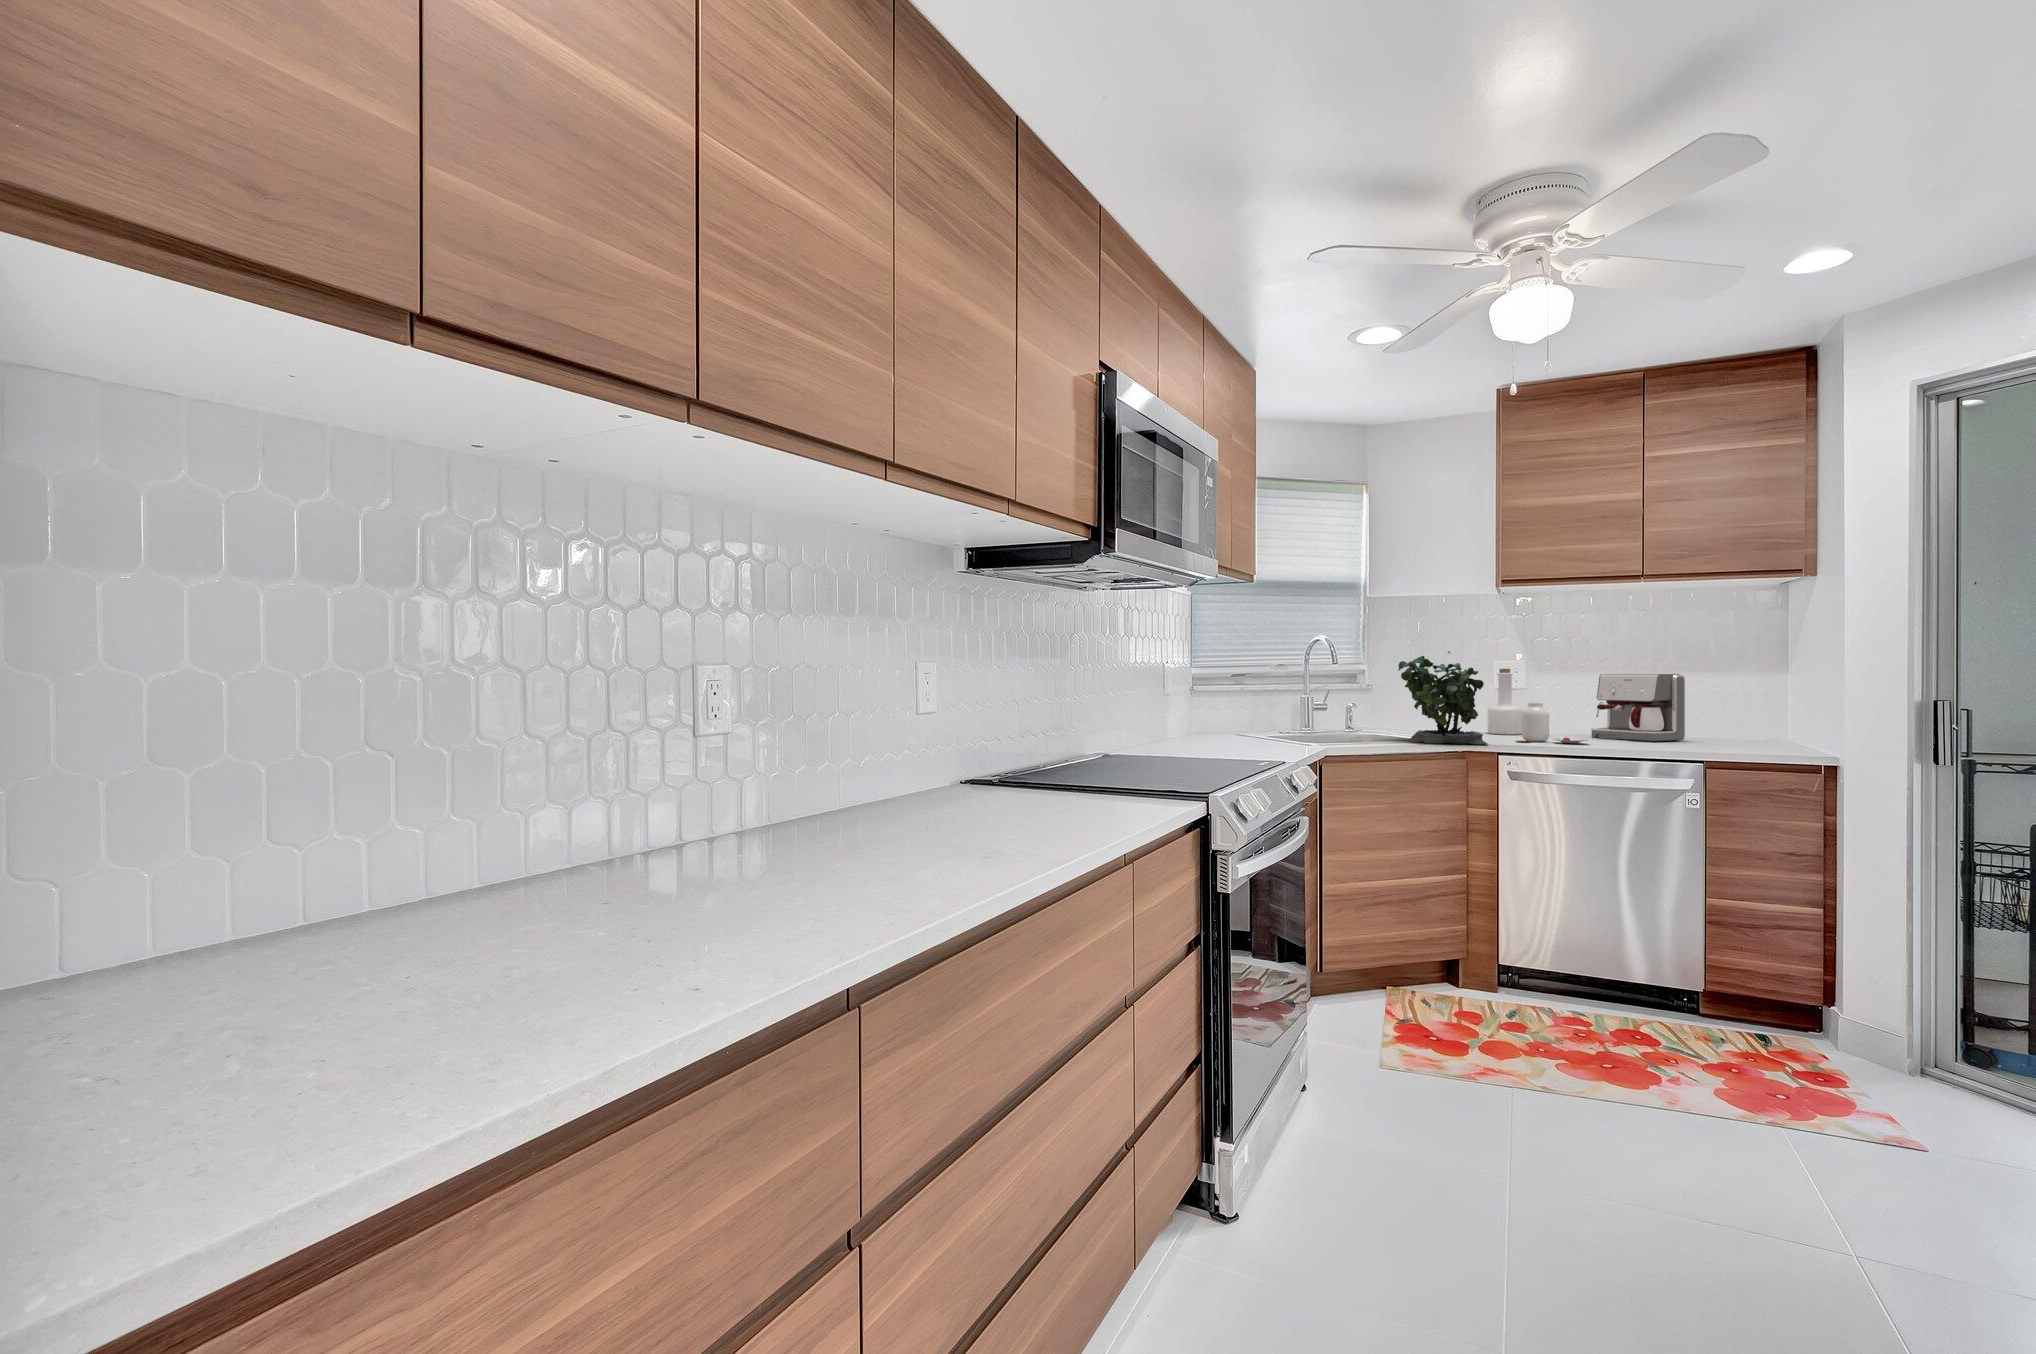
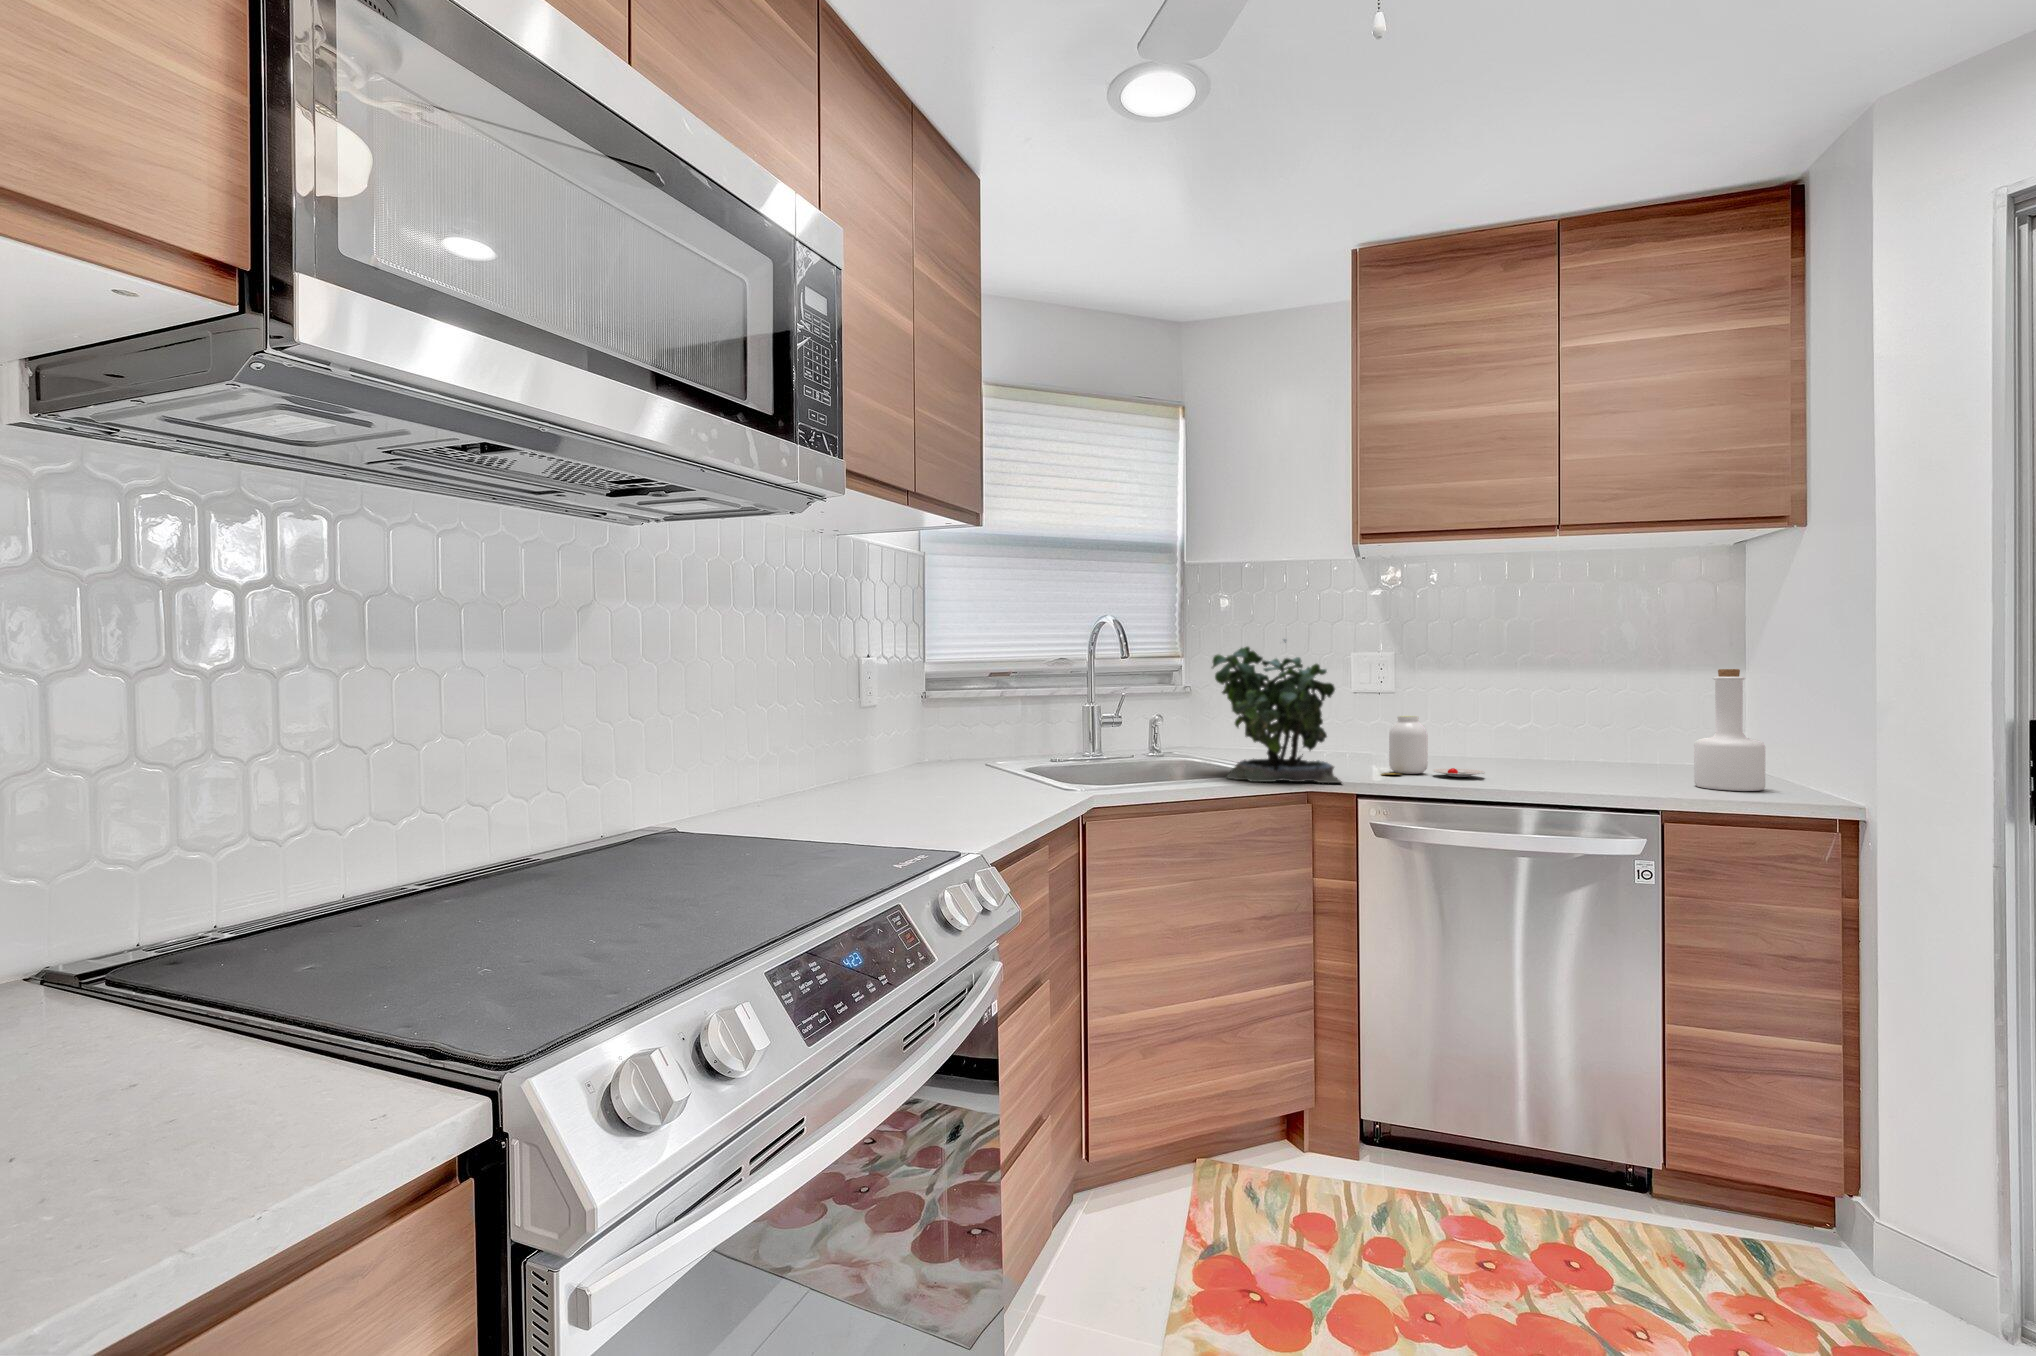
bottle: present [1488,669,1523,735] -> present [1694,669,1765,791]
coffee maker: present [1591,674,1685,742] -> none [1481,673,1608,771]

